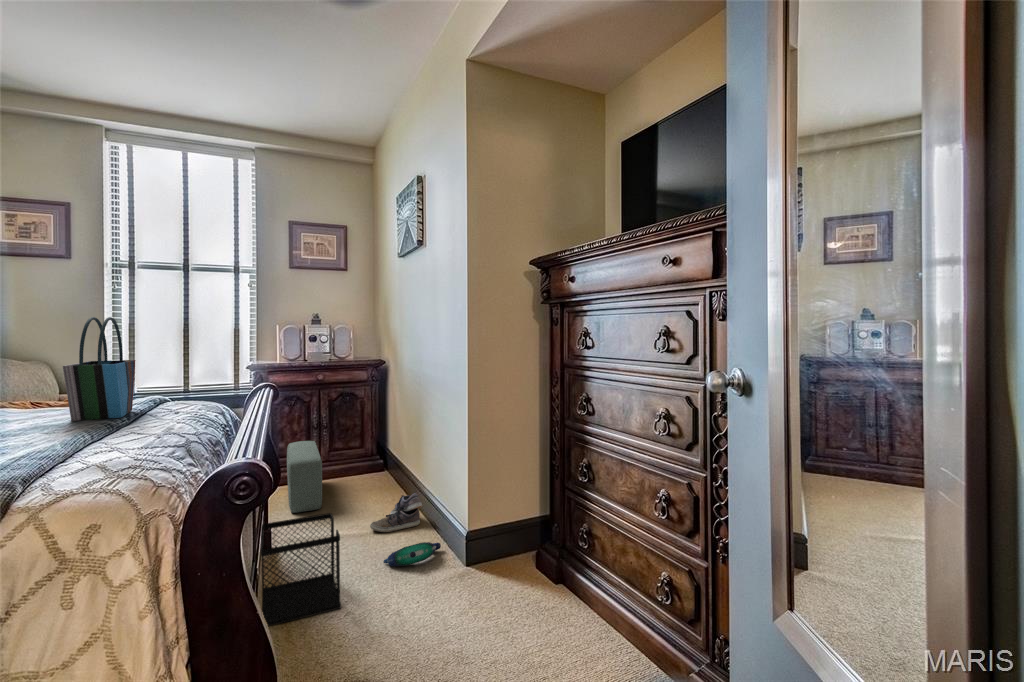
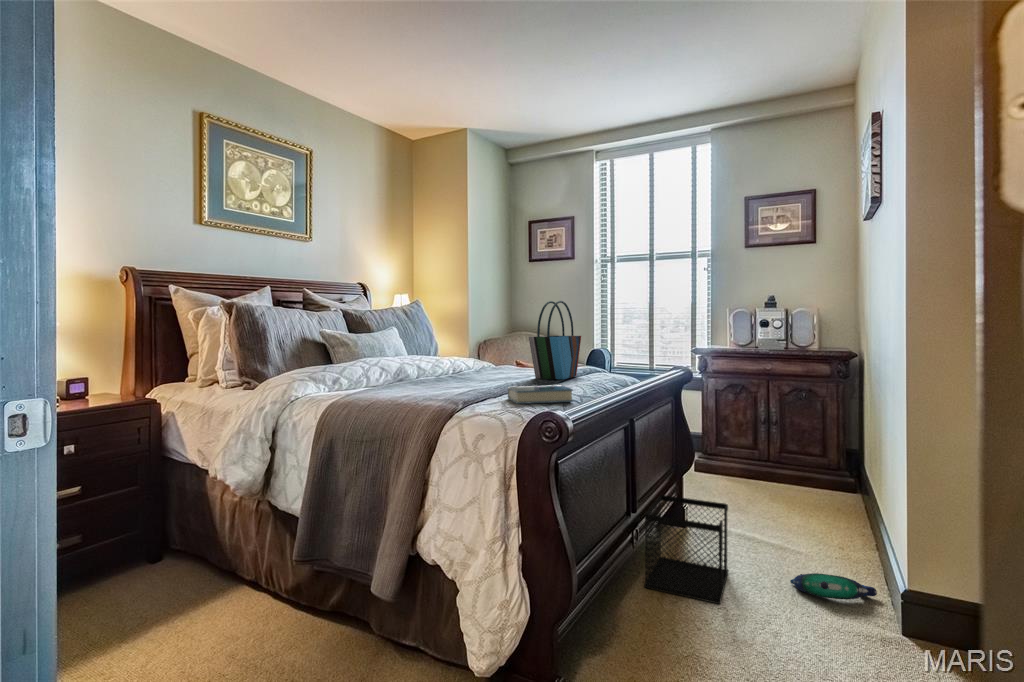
hardback book: none [89,429,200,465] -> present [508,385,573,404]
pouf: present [287,441,322,513] -> none [718,432,760,507]
shoe: present [370,493,422,532] -> none [794,517,869,560]

